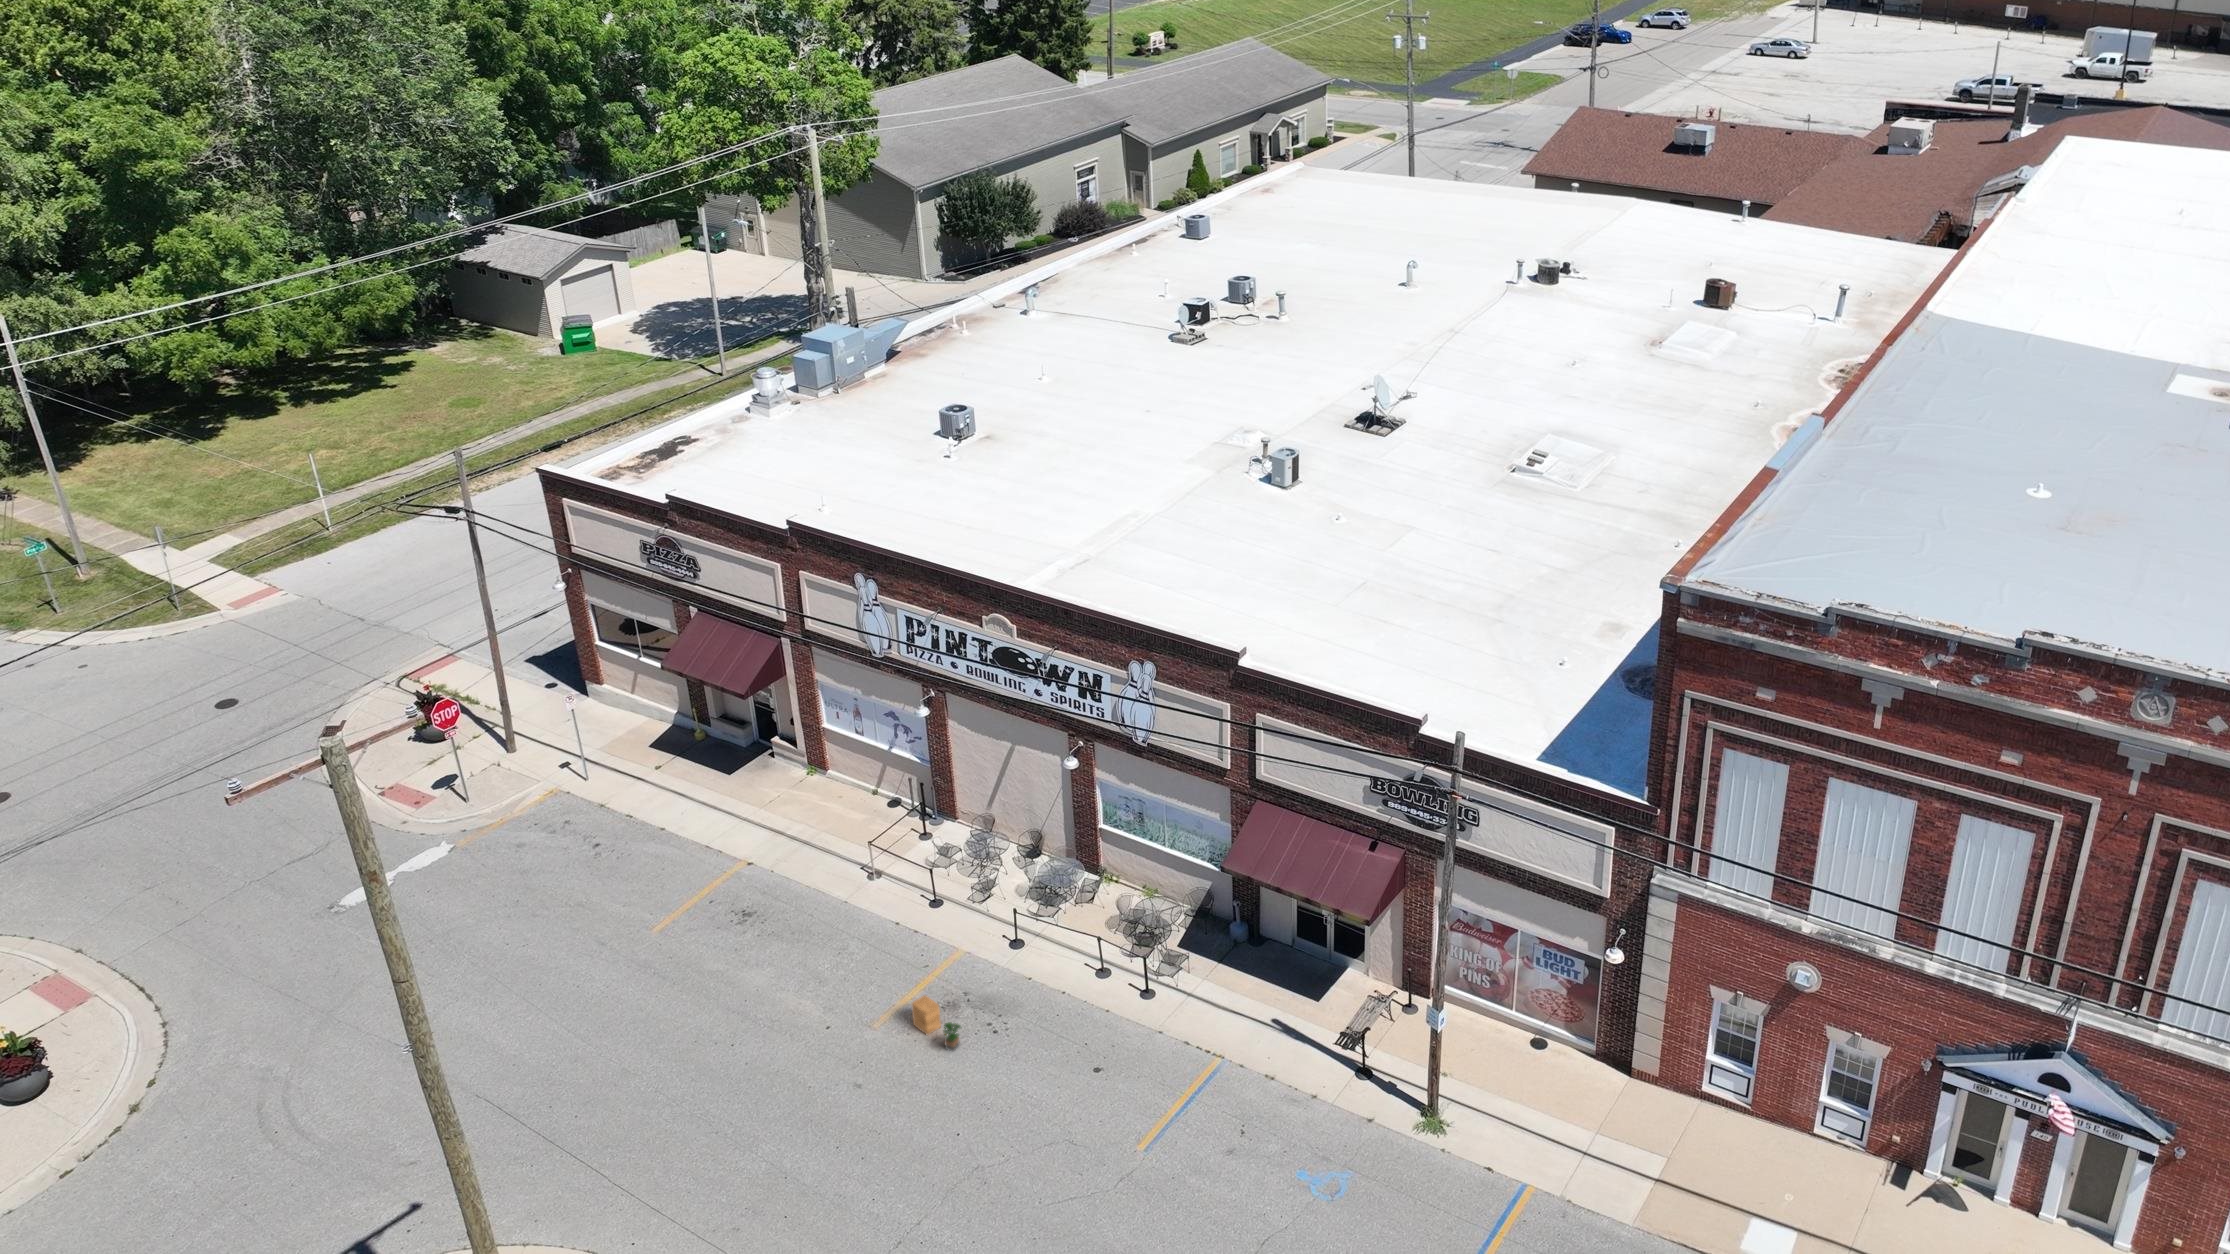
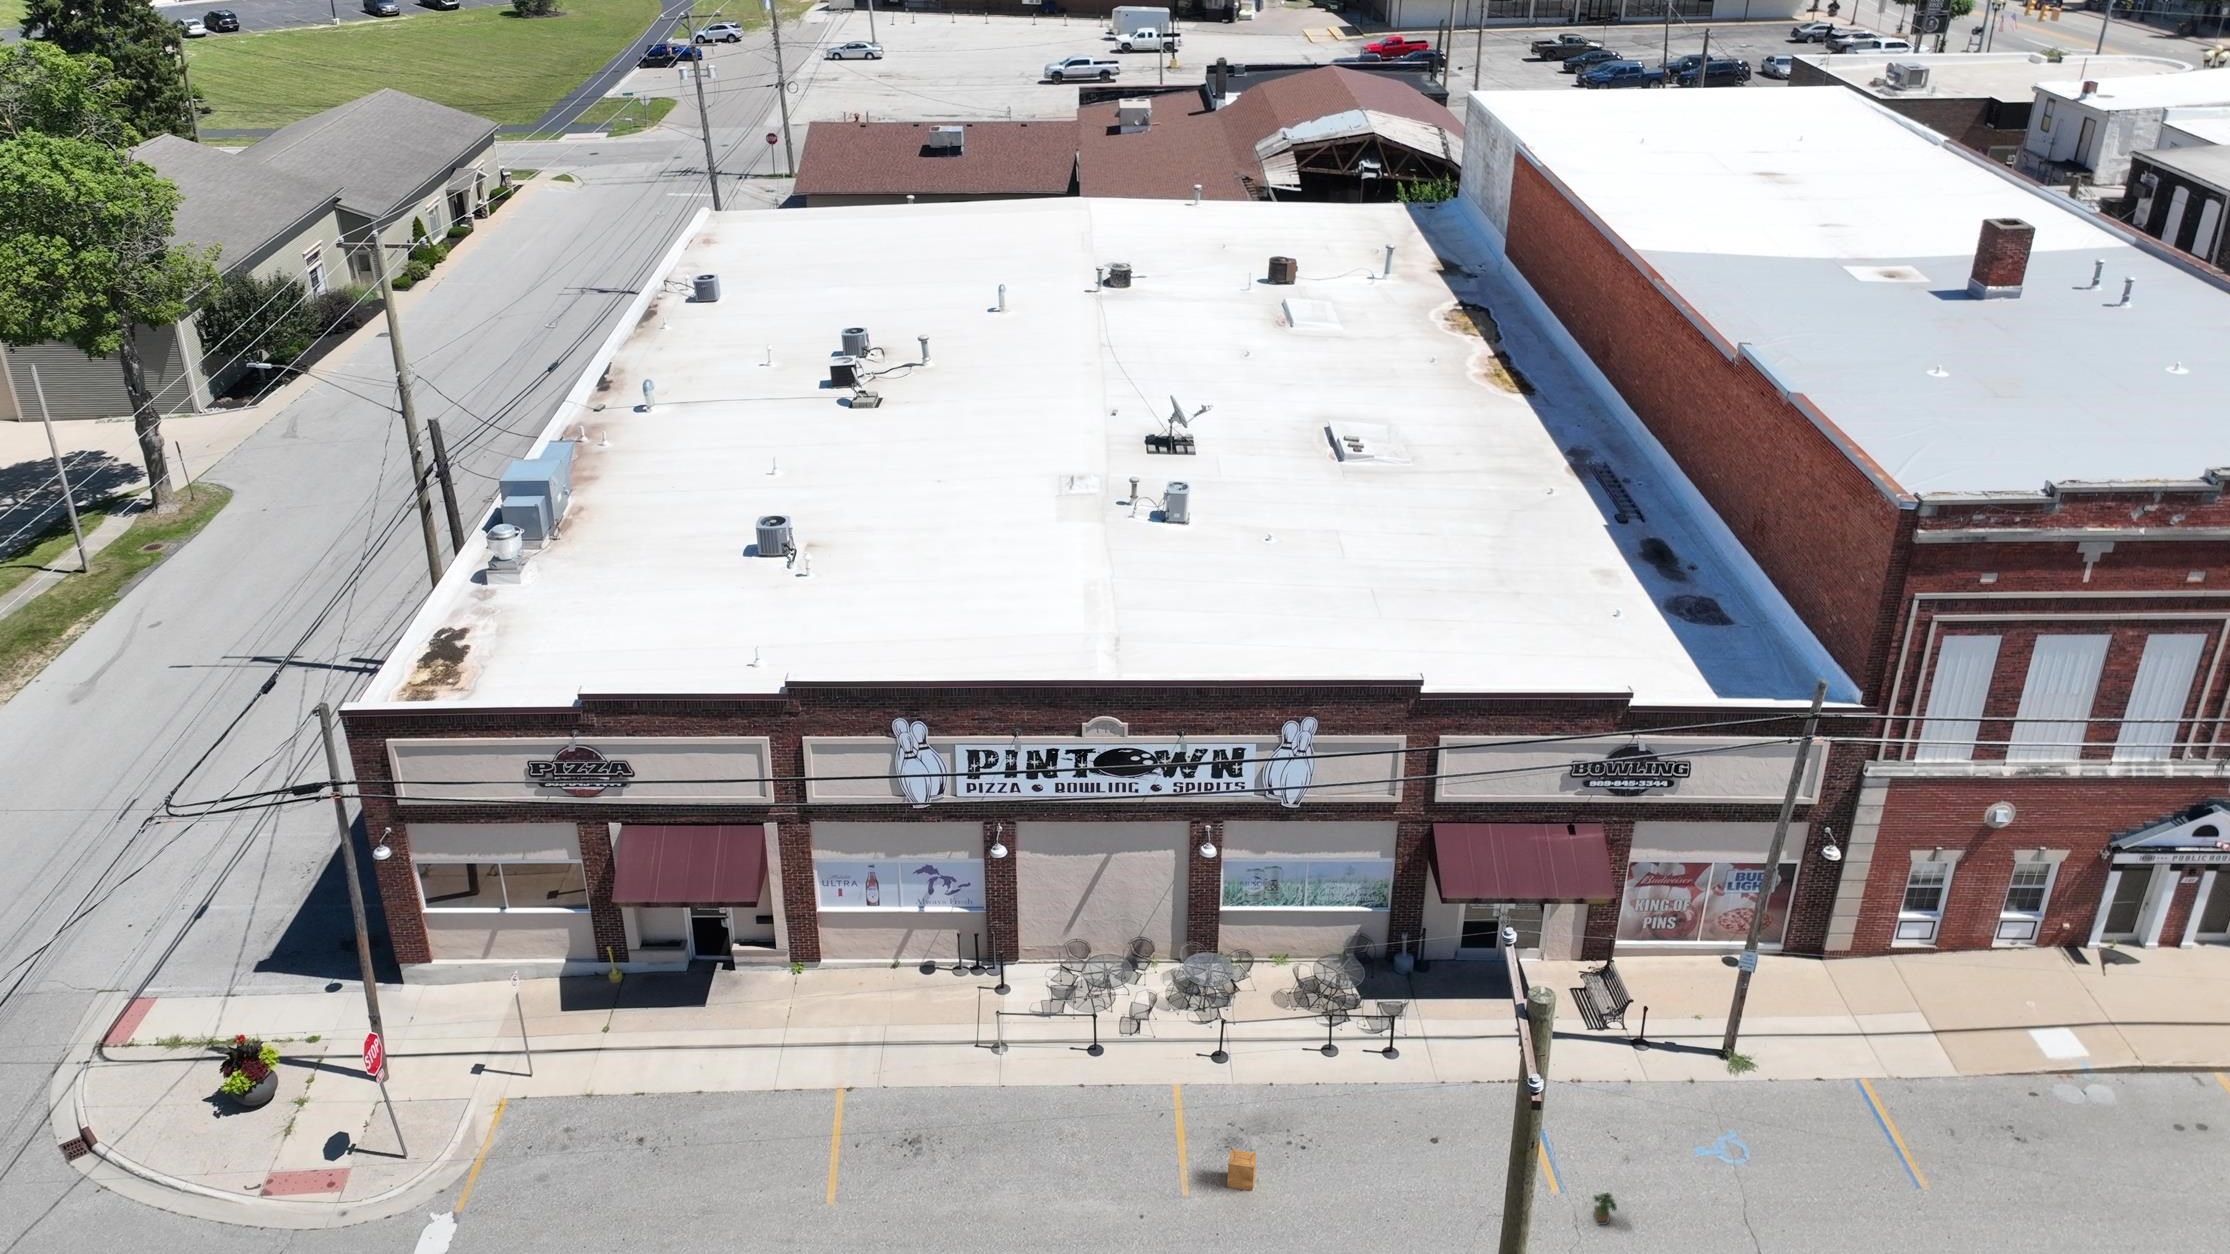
potted tree: present [944,1022,960,1051] -> present [1593,1193,1617,1225]

